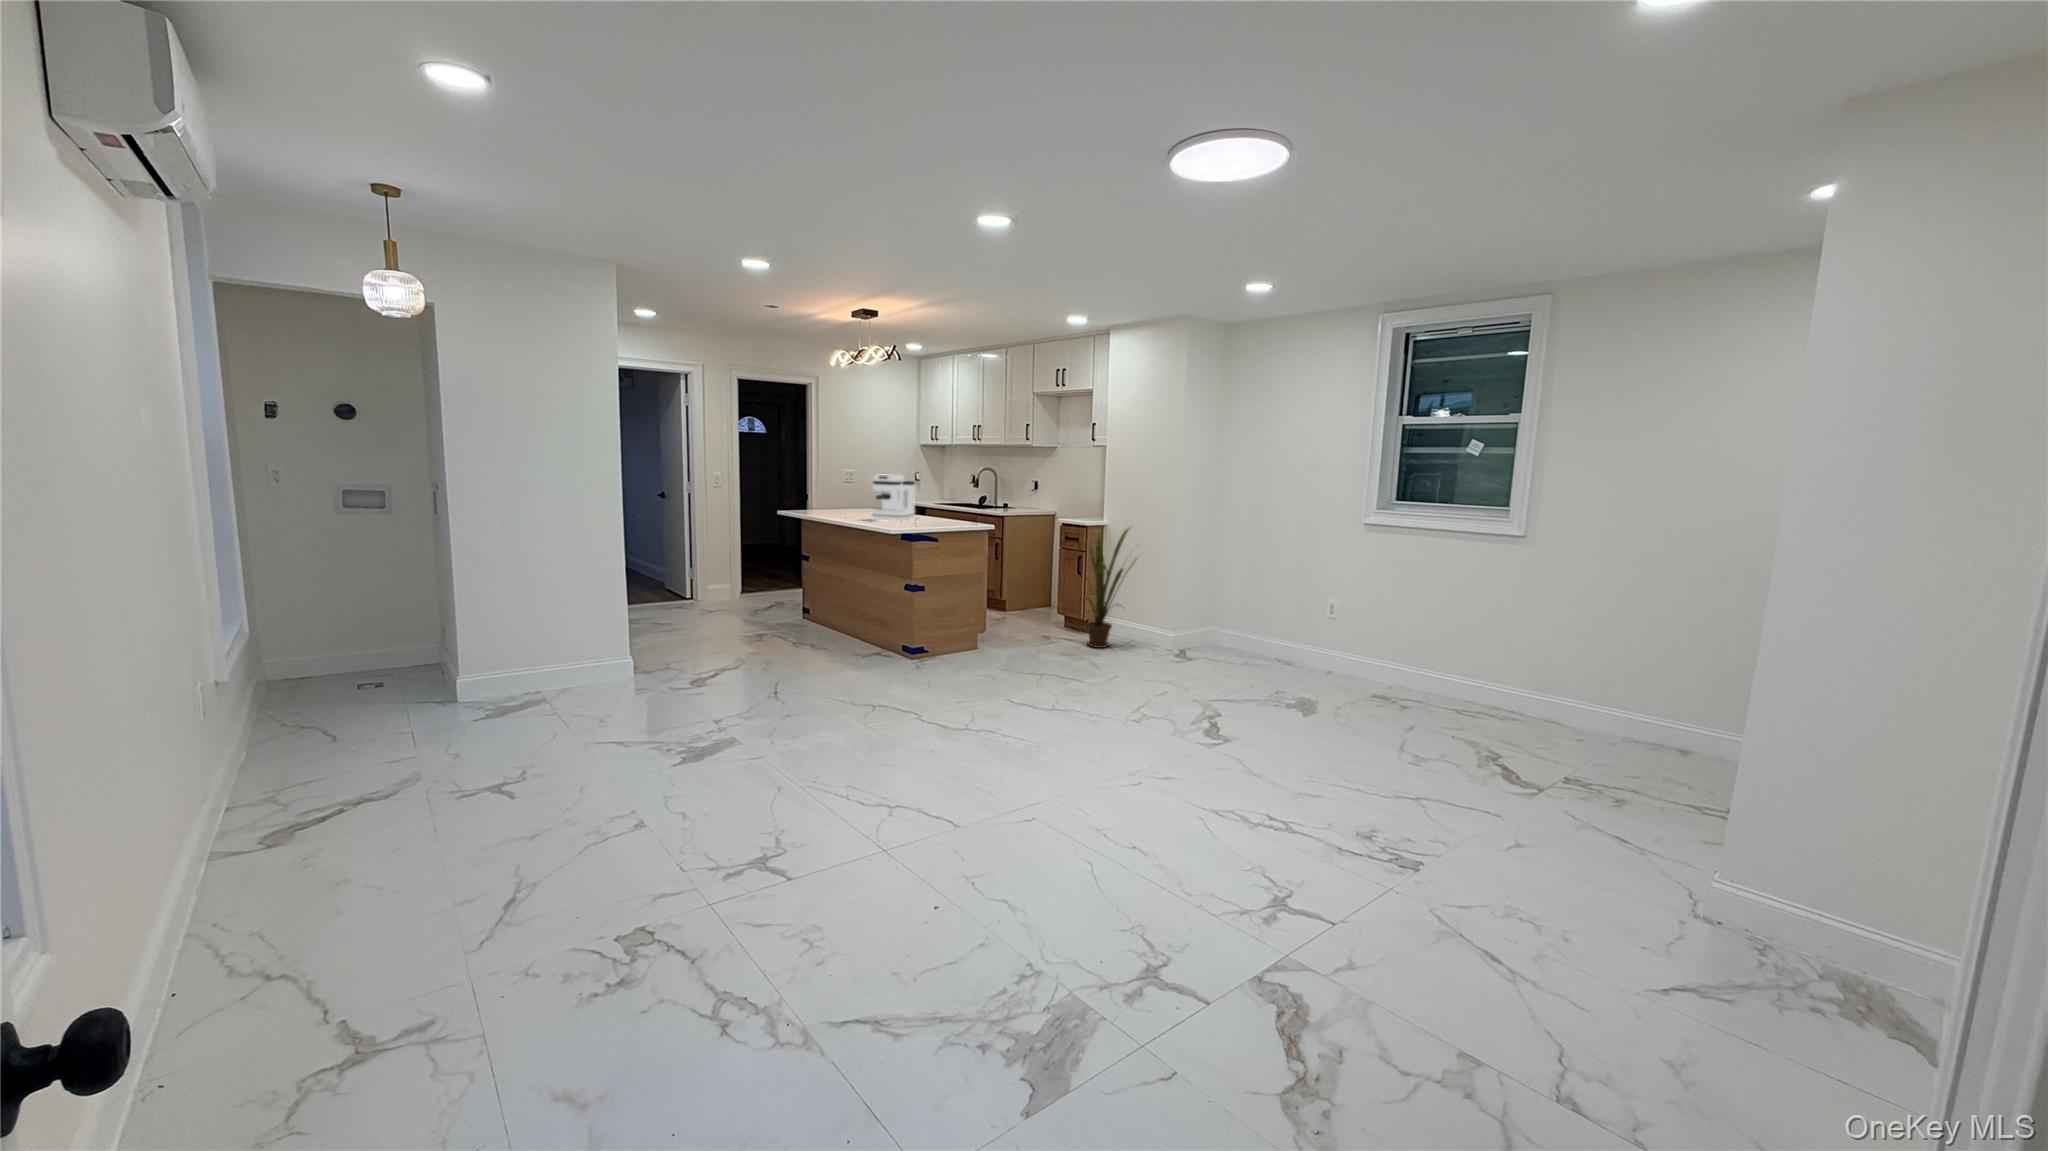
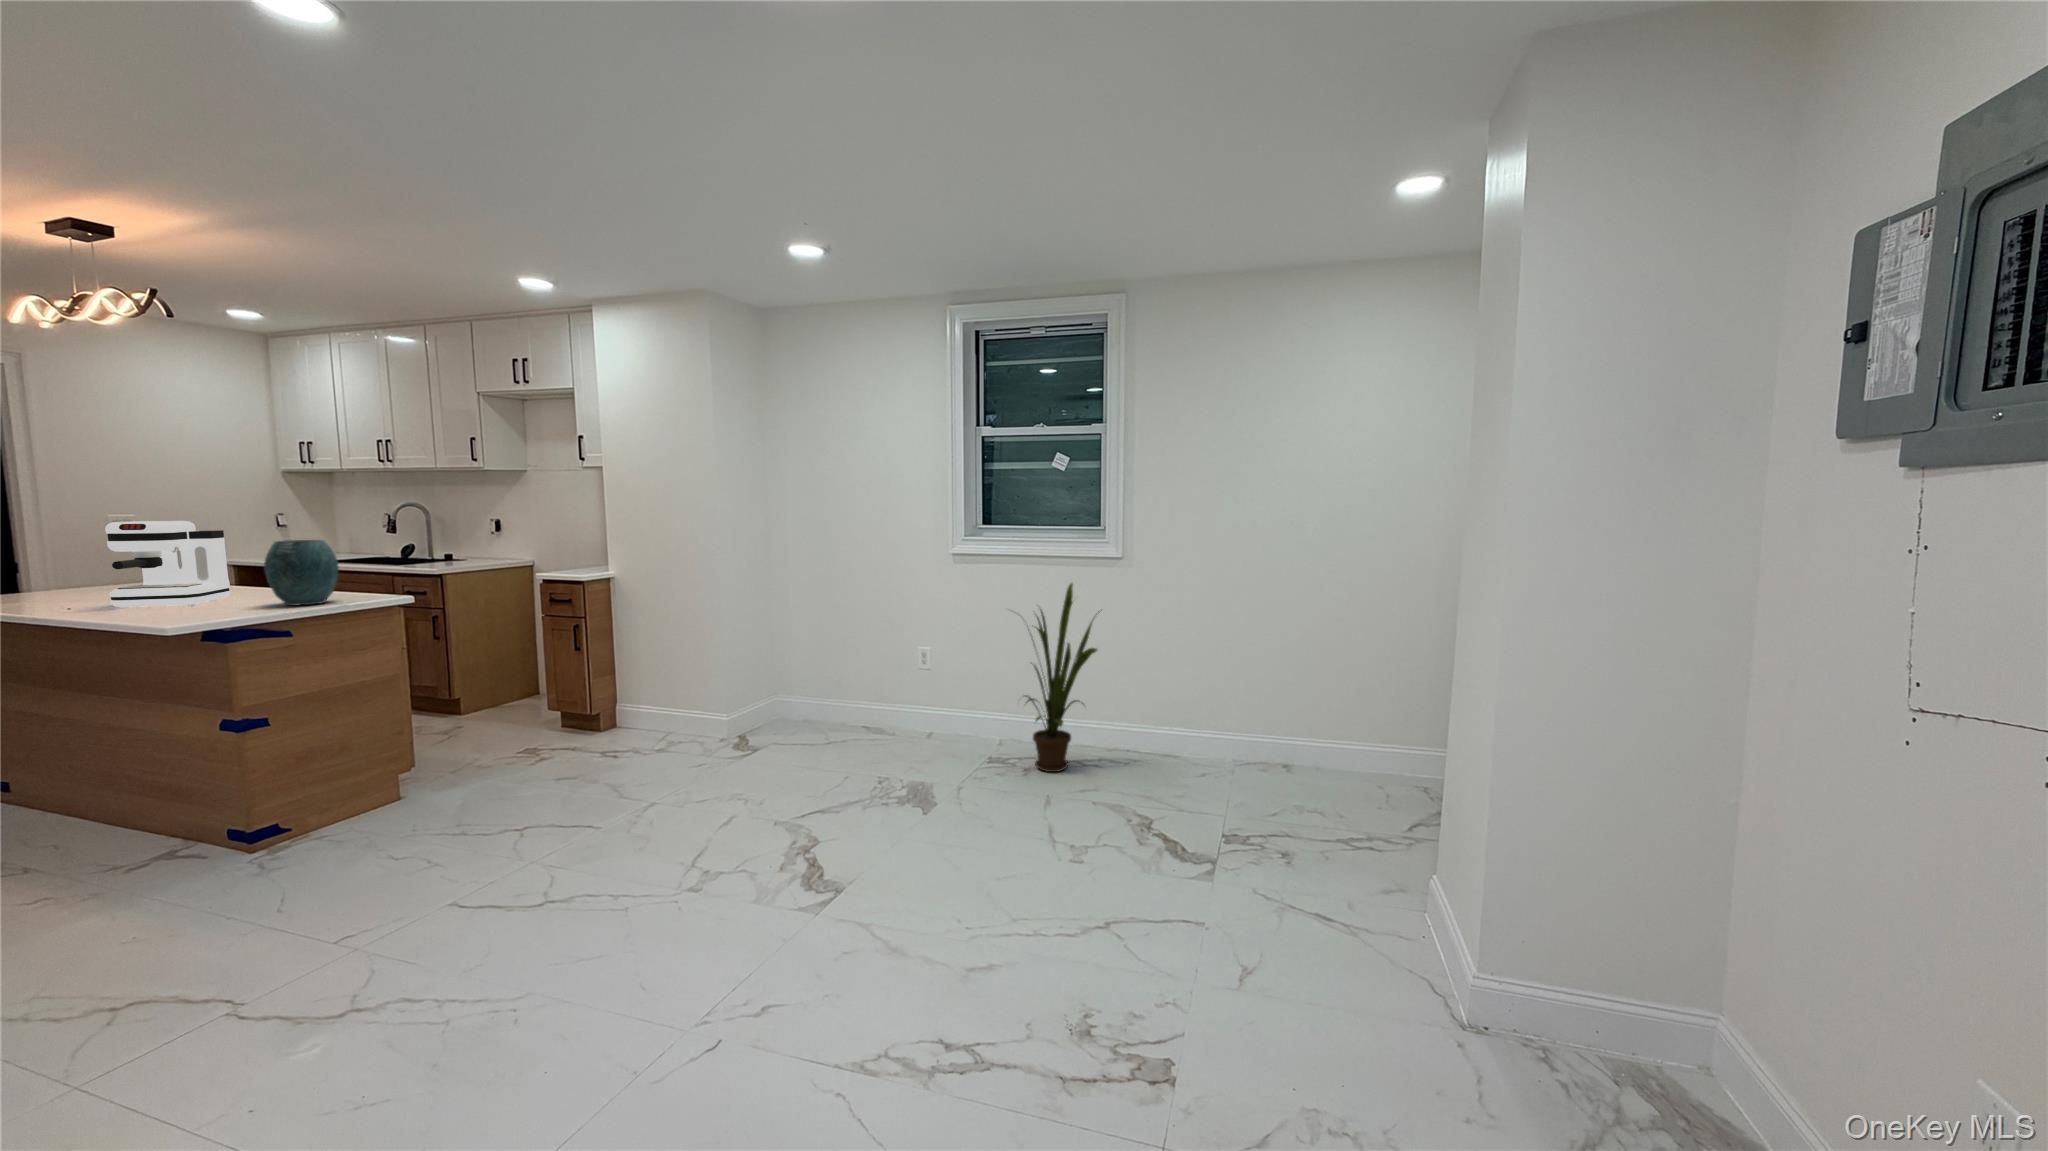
vase: none [934,488,965,526] -> present [264,540,338,606]
house plant: present [1083,528,1136,648] -> present [1014,583,1097,772]

